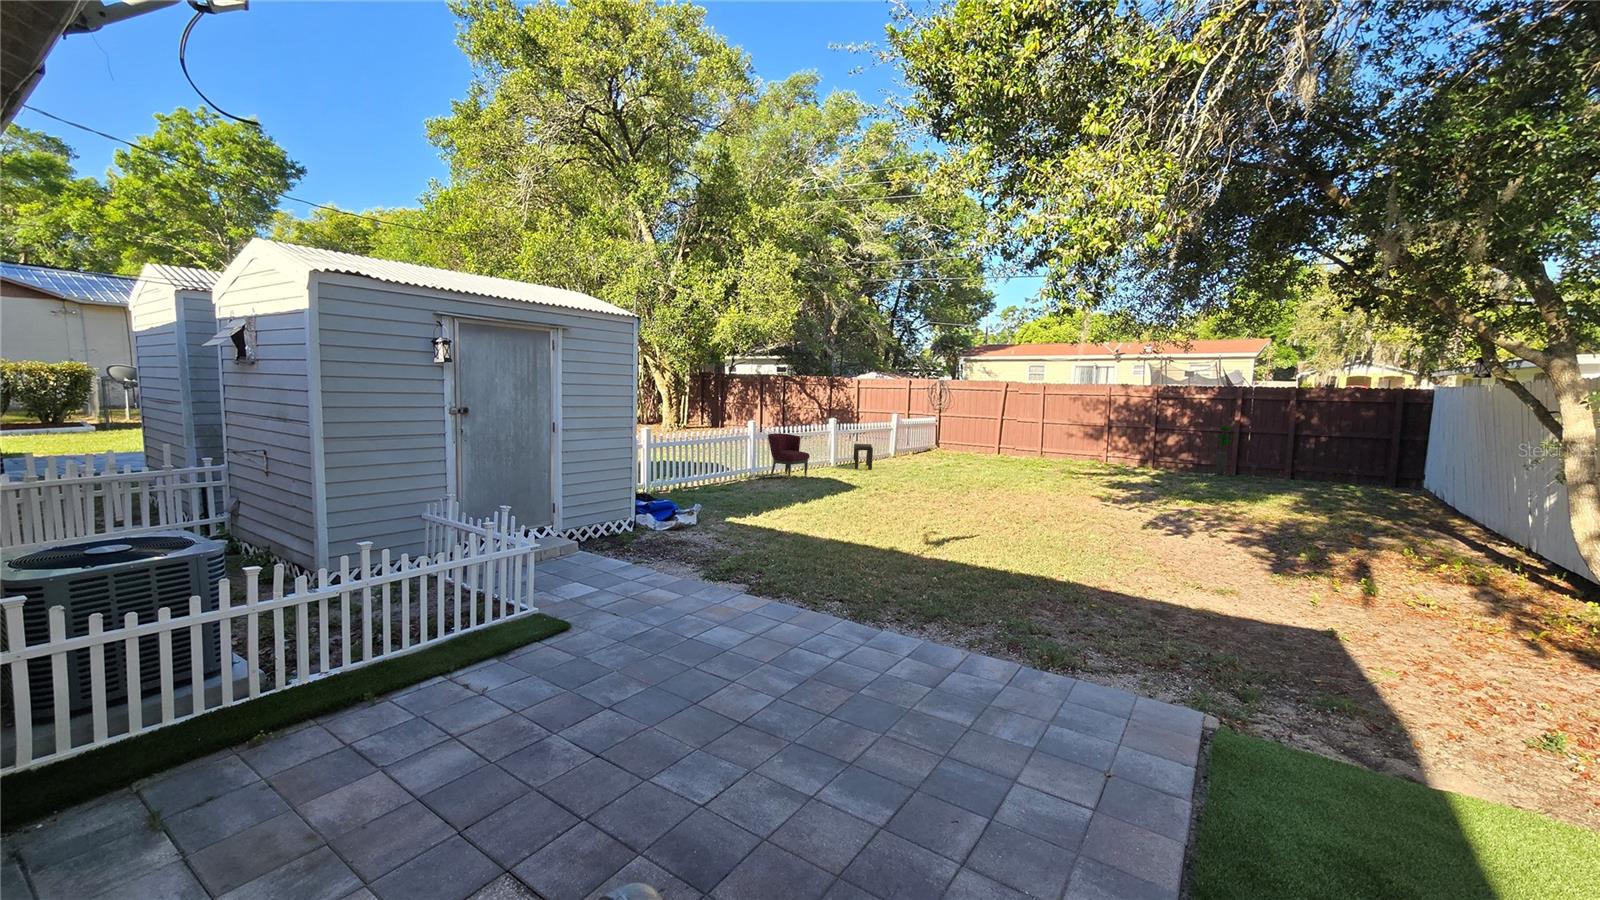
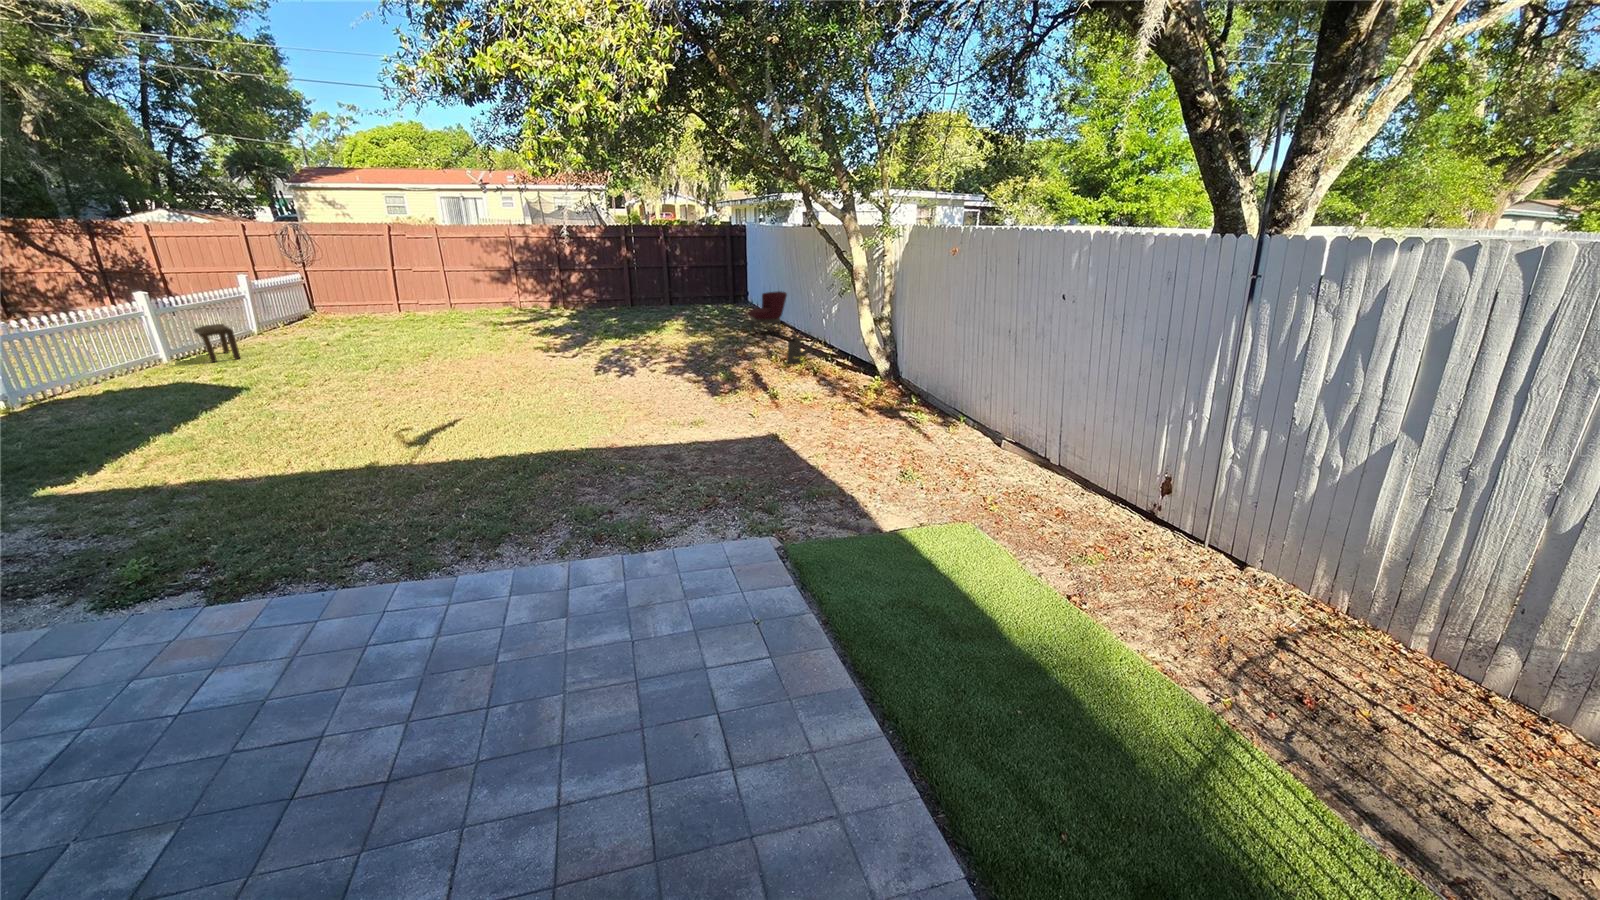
potted plant: present [1216,426,1236,475] -> none [605,262,625,306]
chair: present [768,433,809,479] -> present [749,291,787,336]
watering can: none [1455,529,1546,580] -> present [782,332,818,364]

